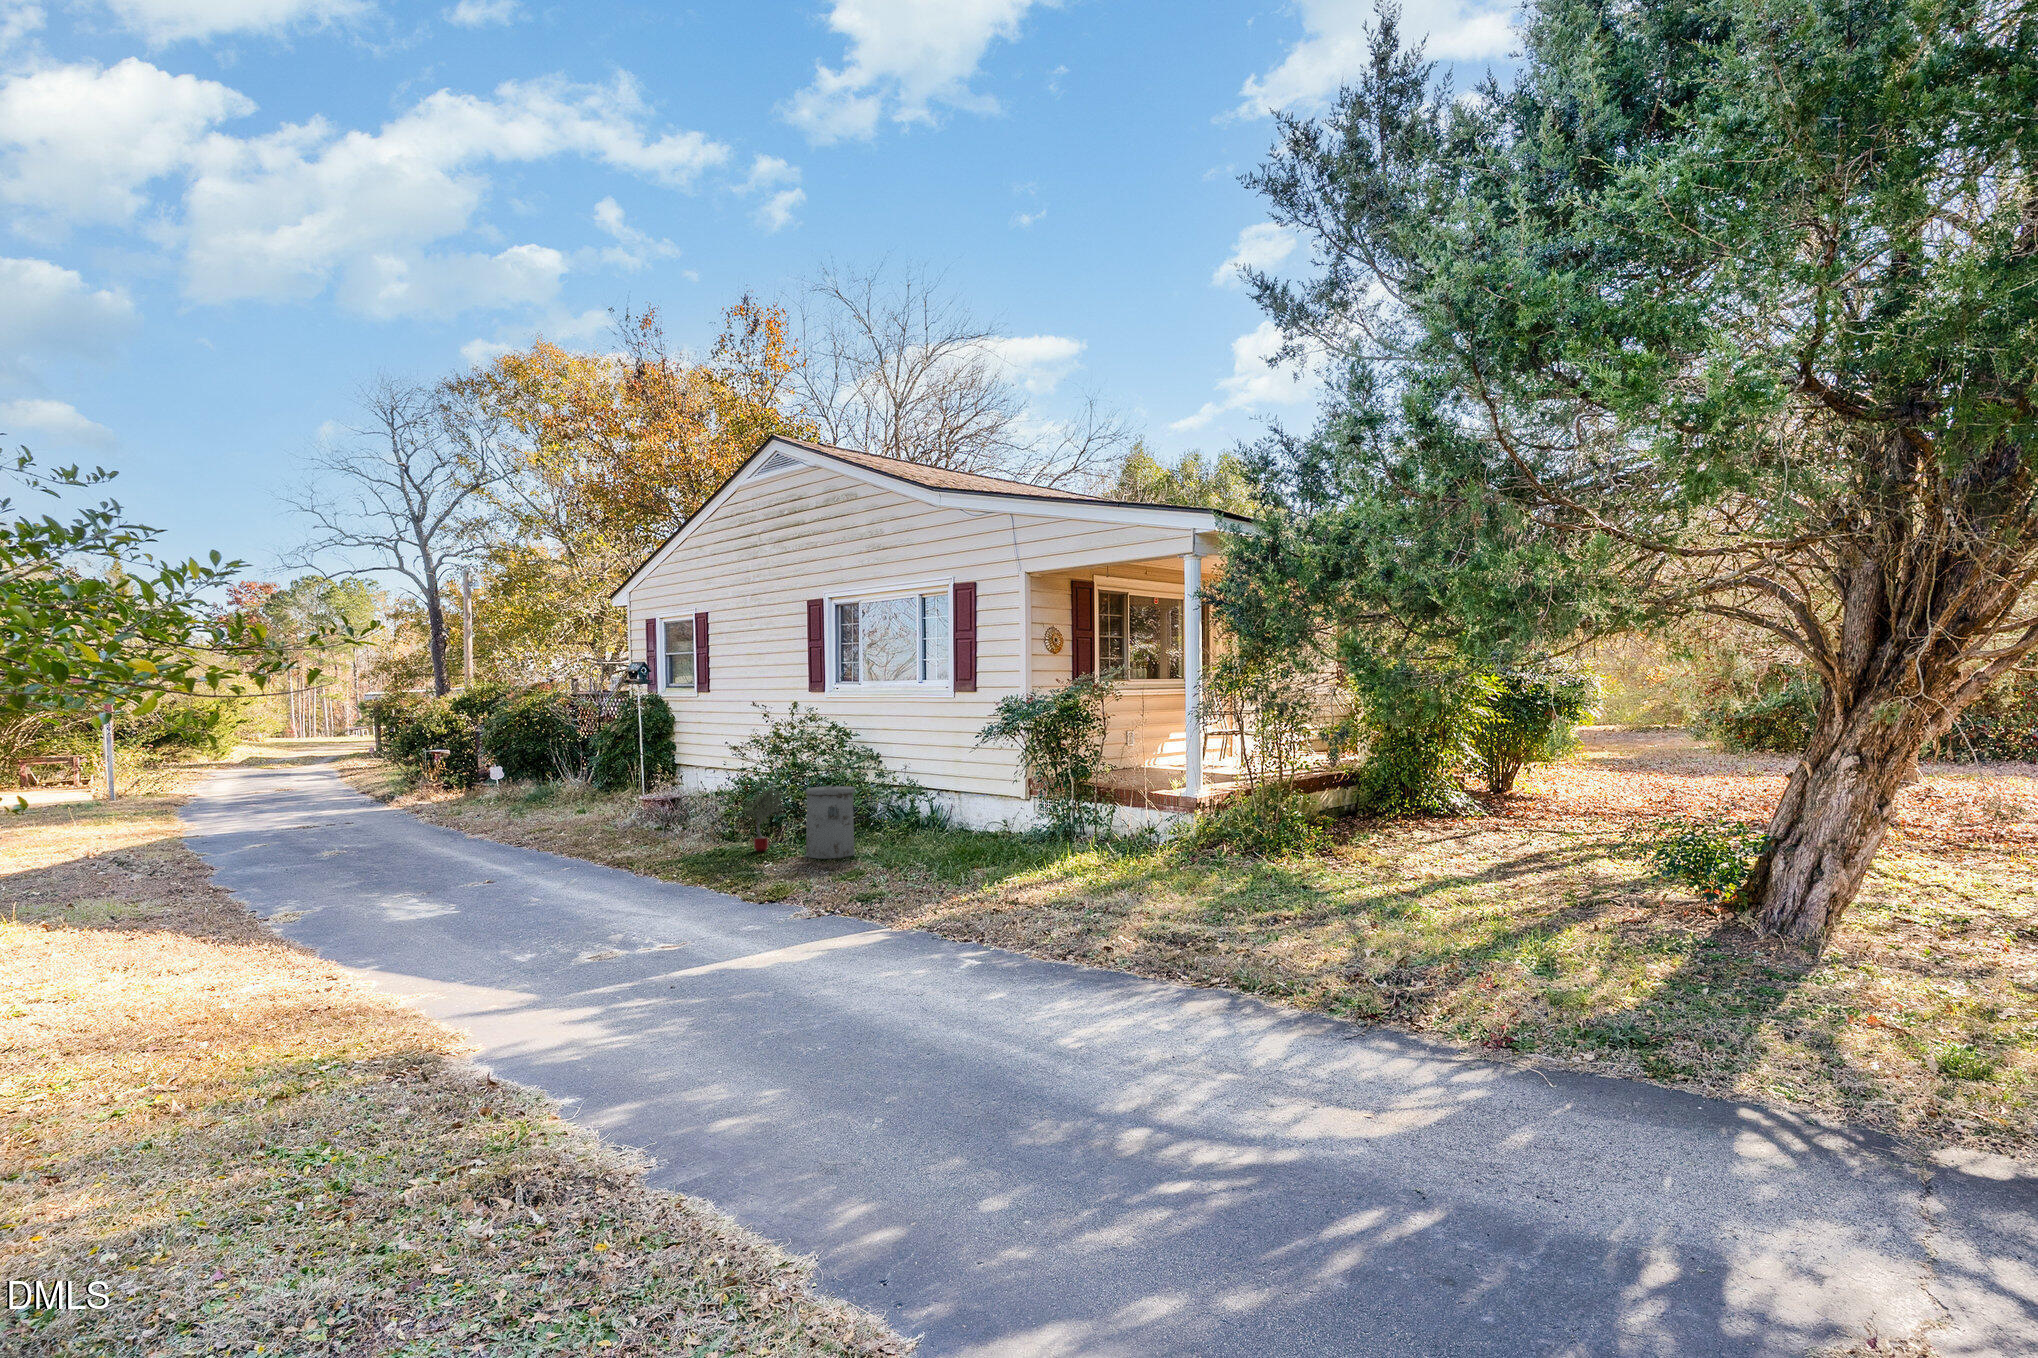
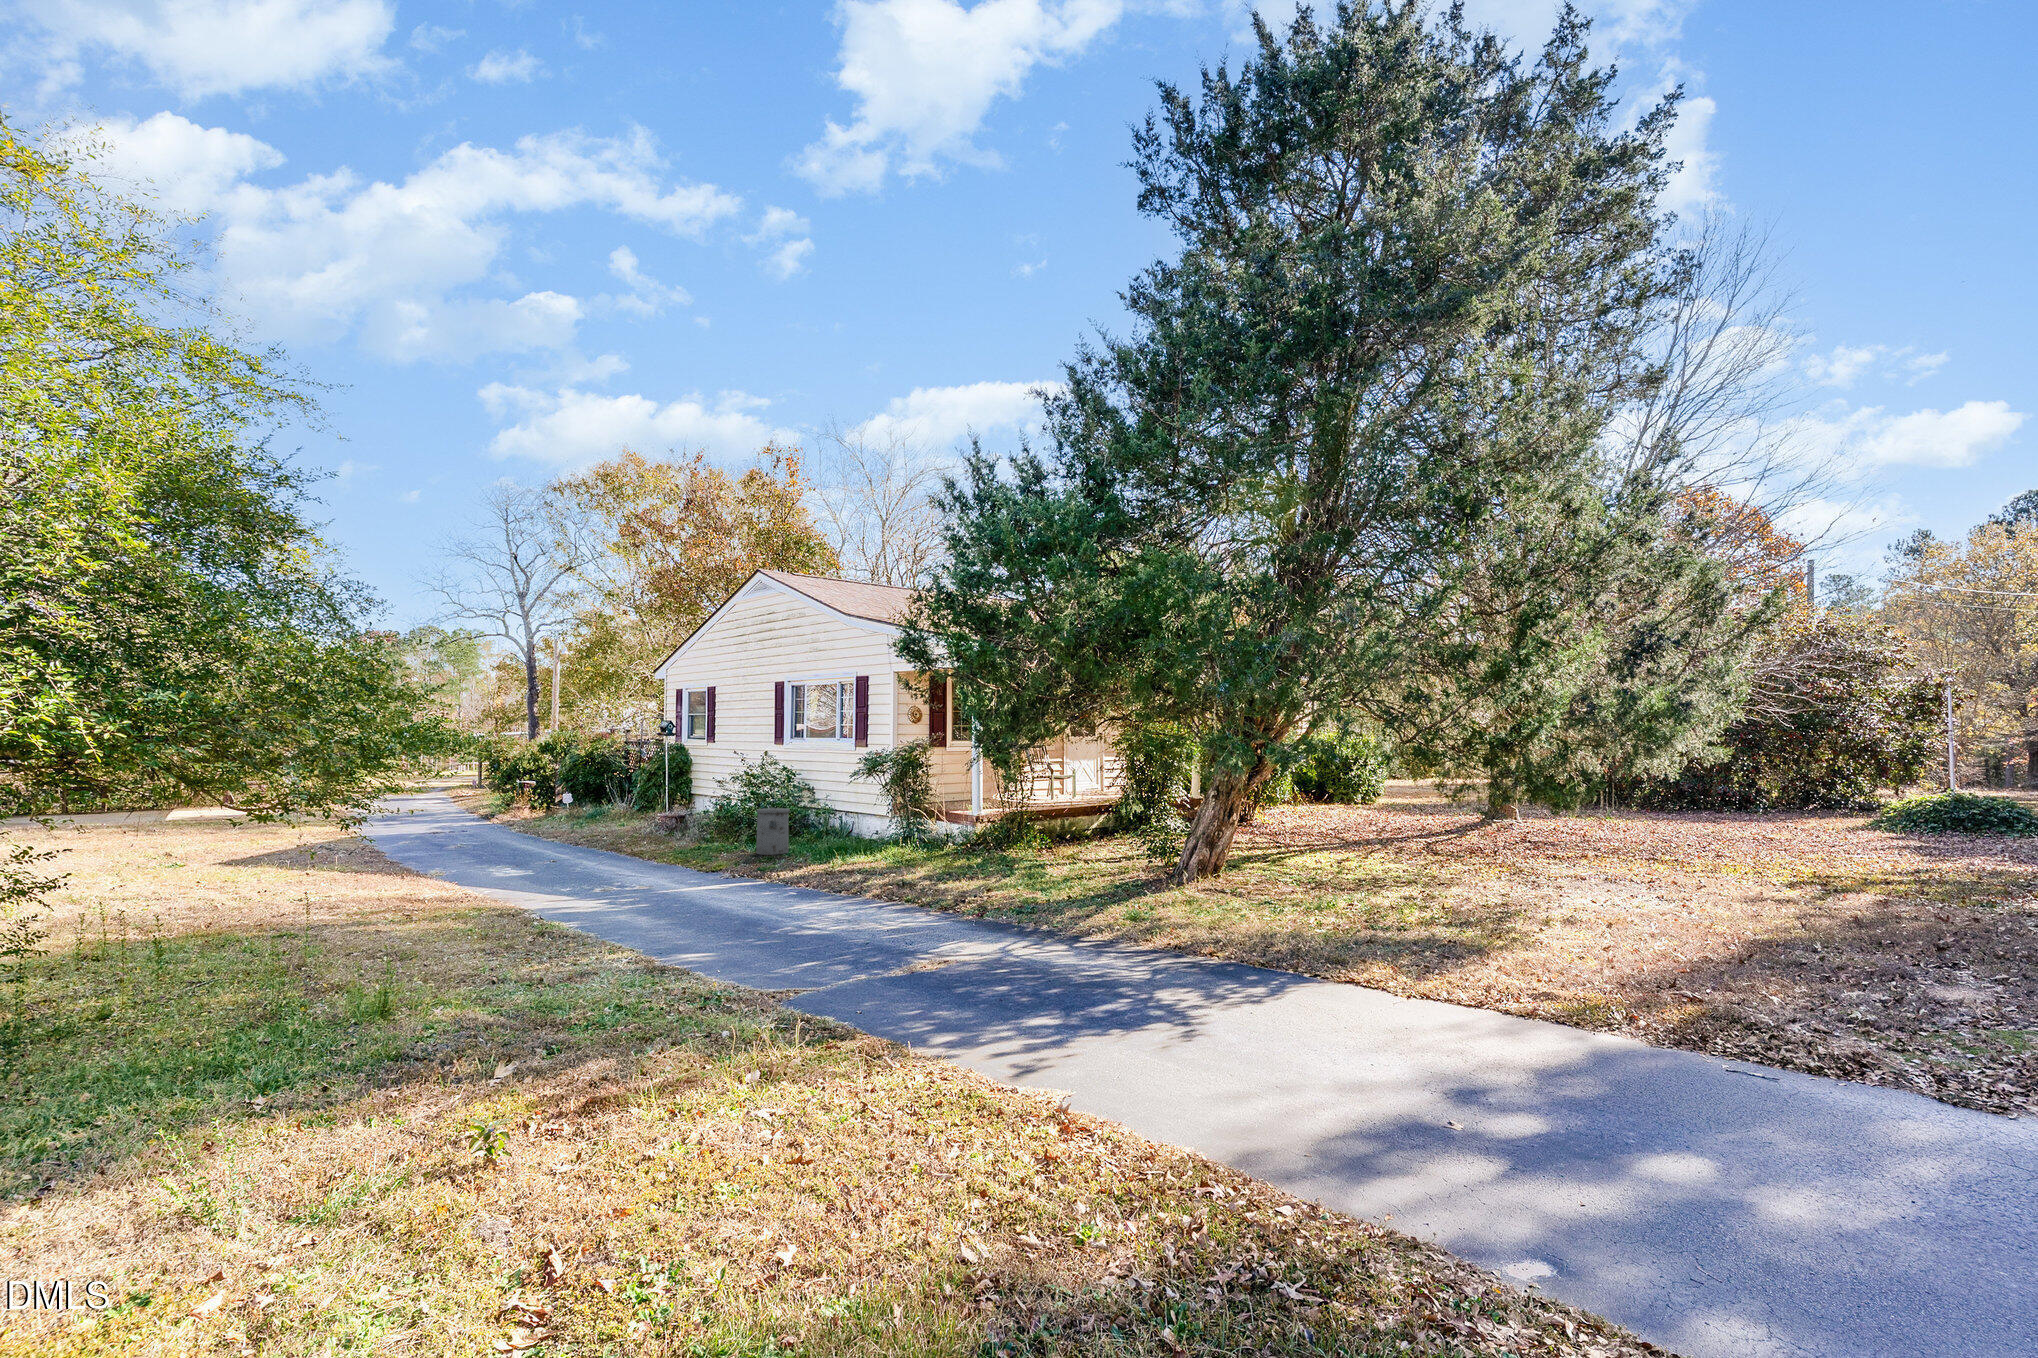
potted tree: present [743,780,786,852] -> none [719,803,748,850]

